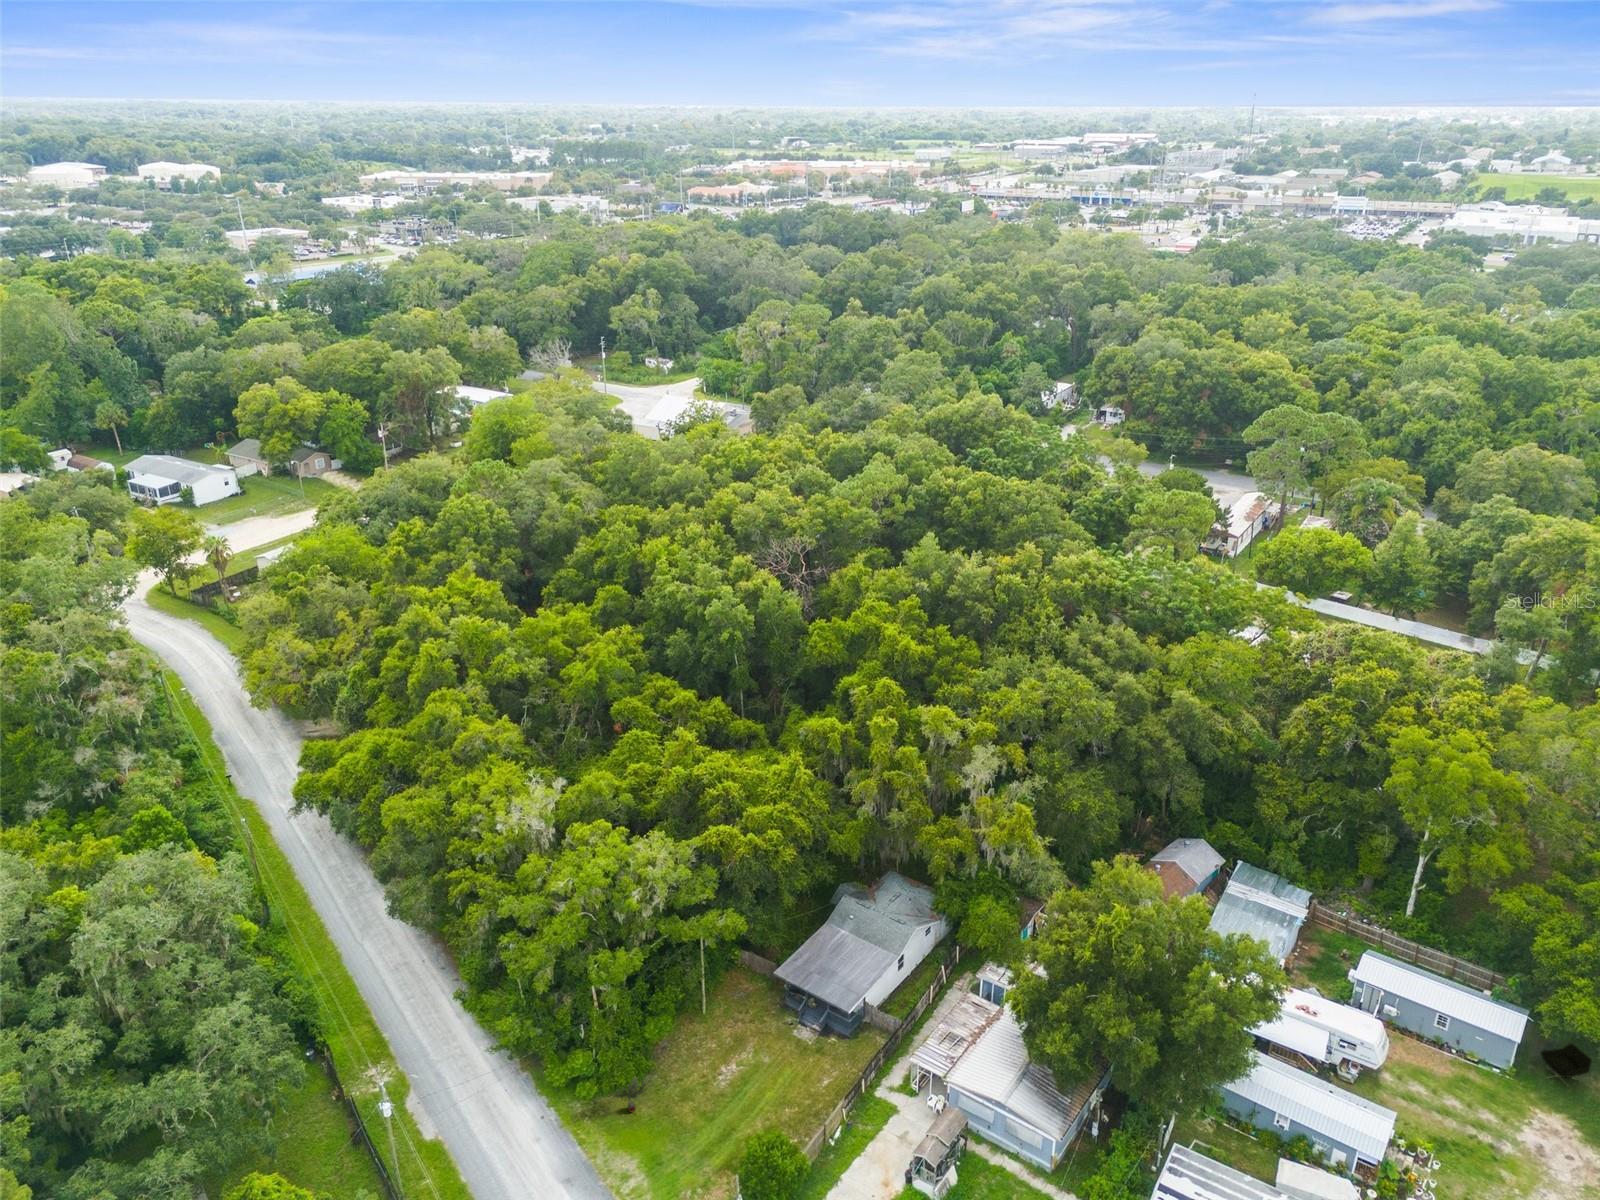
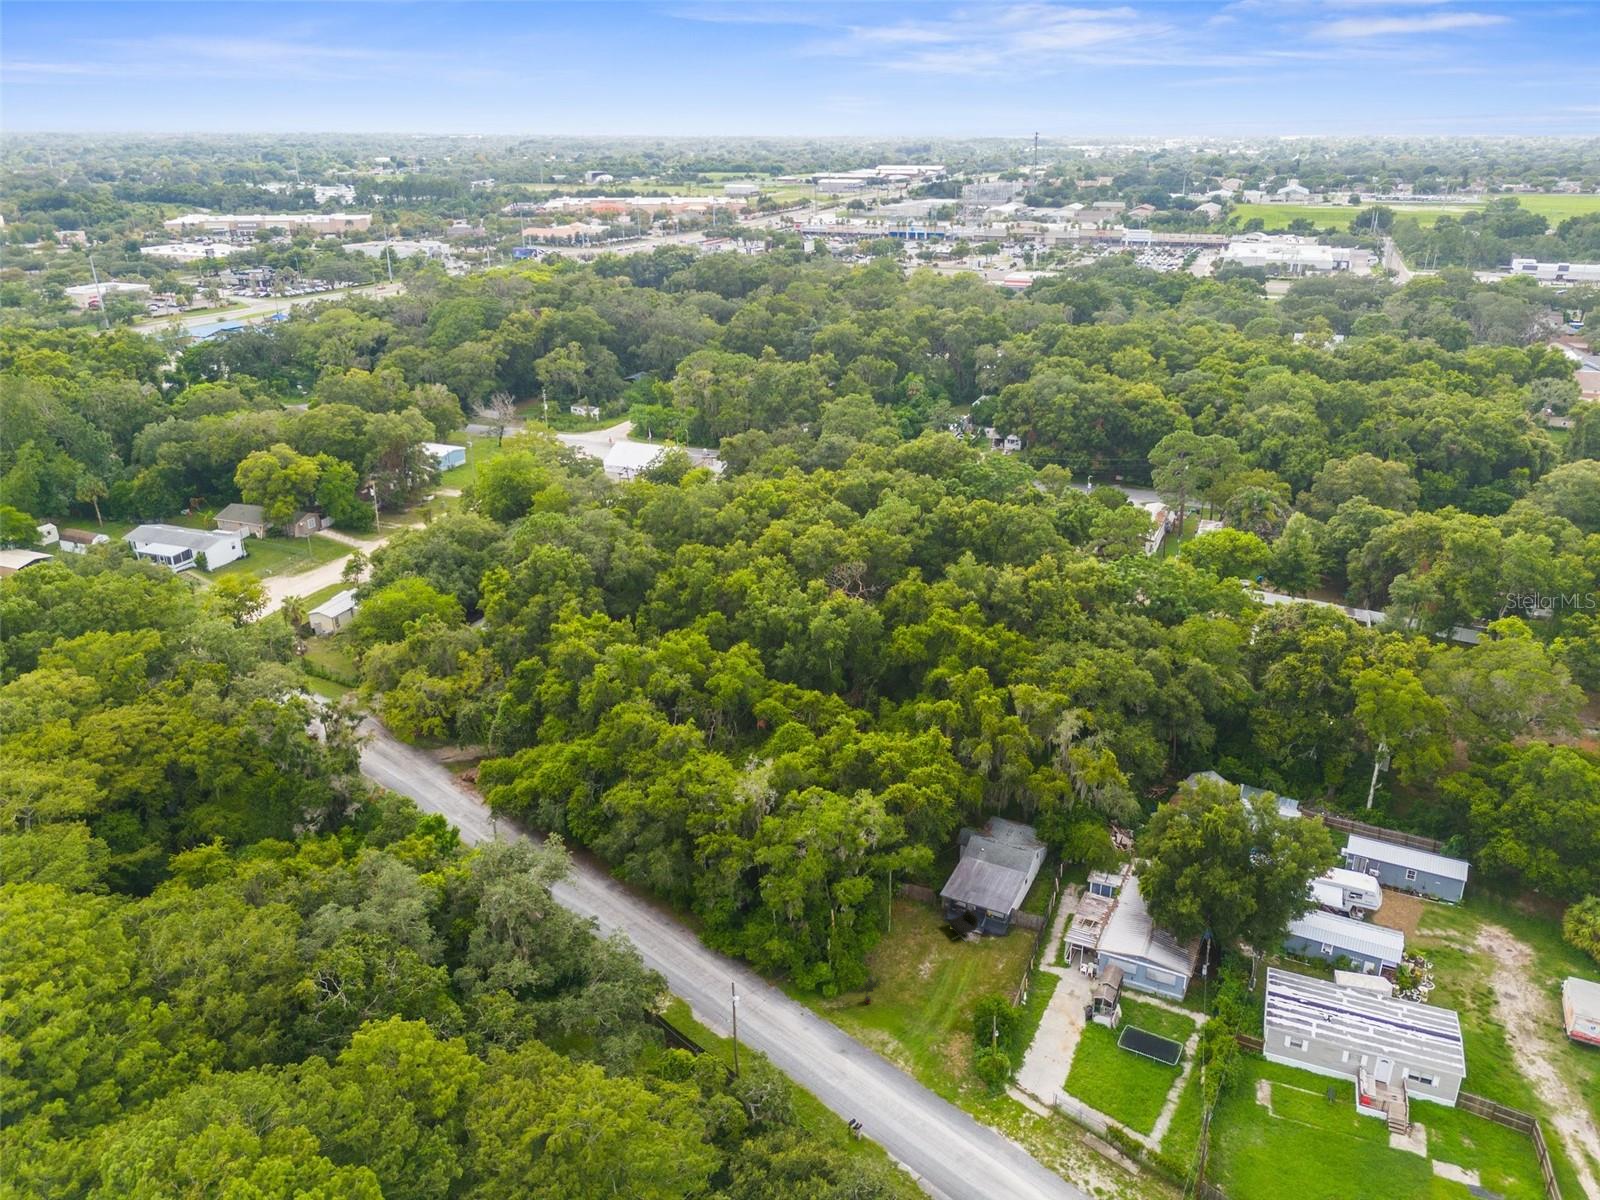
lounge chair: present [1541,1044,1592,1078] -> present [949,910,978,936]

